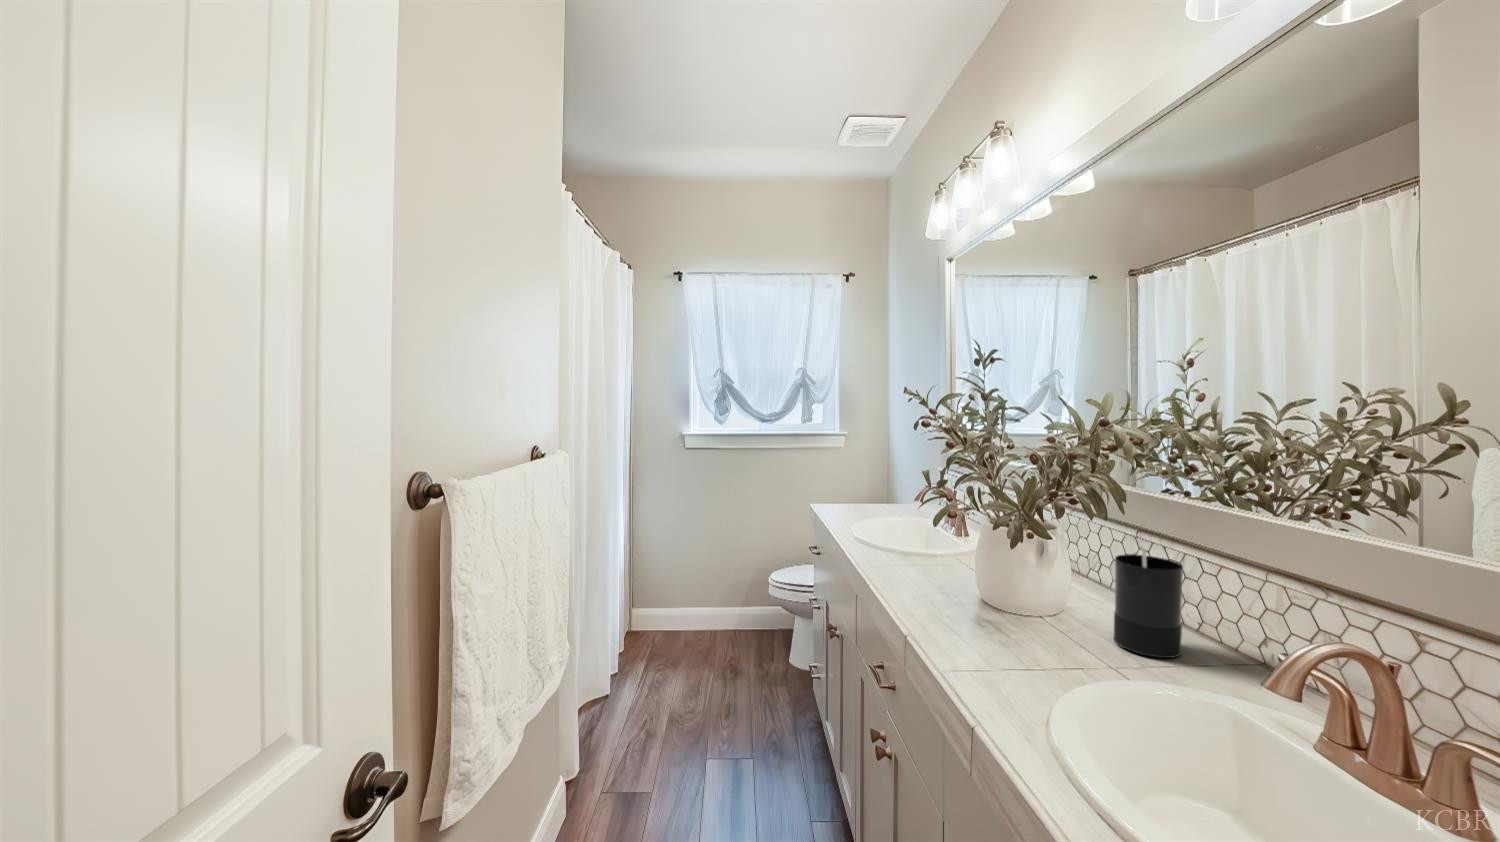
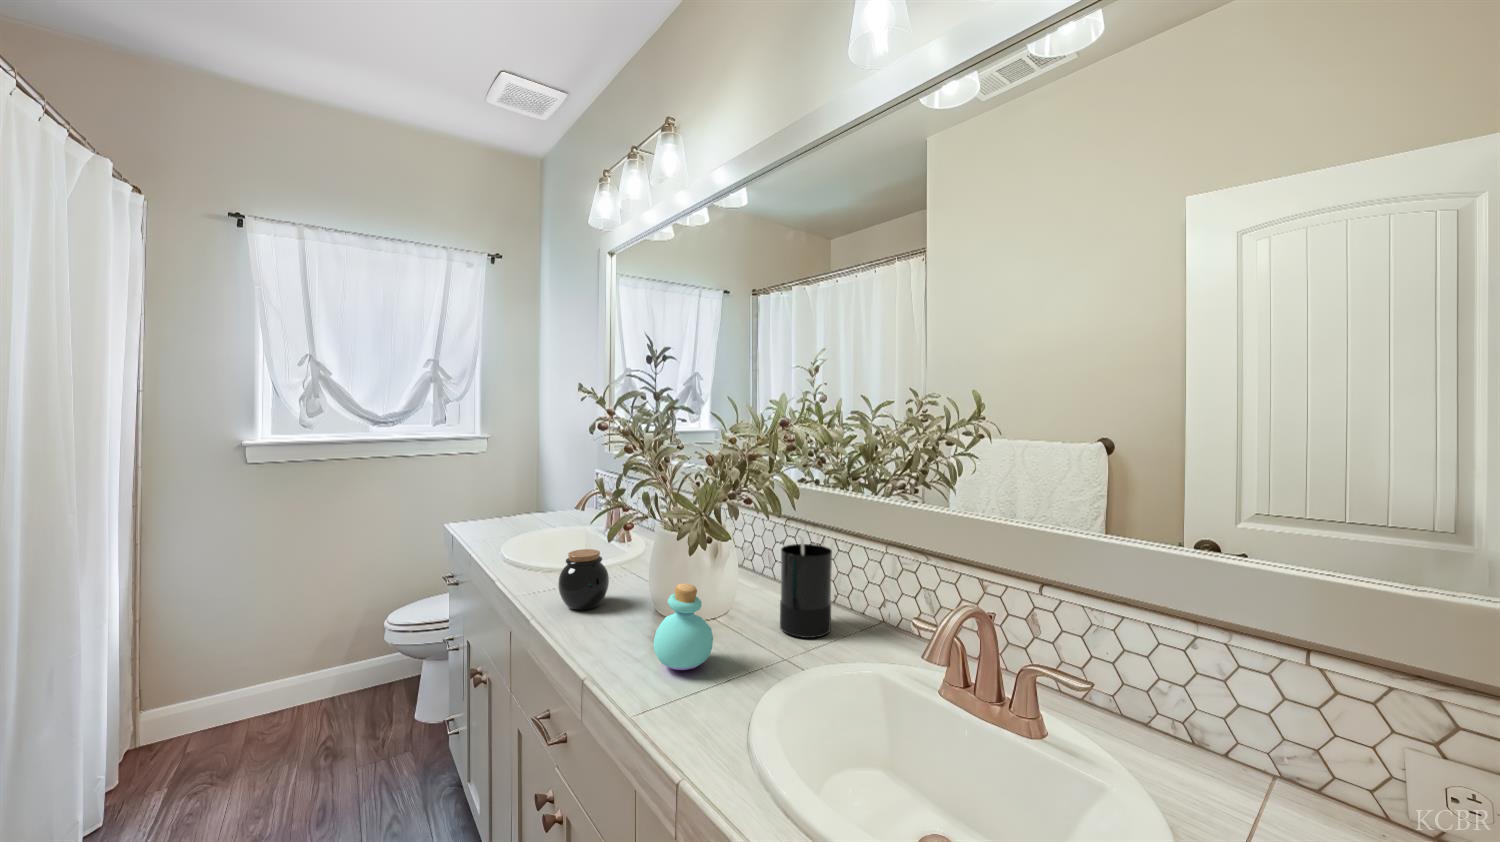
jar: none [891,534,935,587] -> present [558,549,609,610]
perfume bottle: none [968,574,1029,654] -> present [654,584,713,670]

